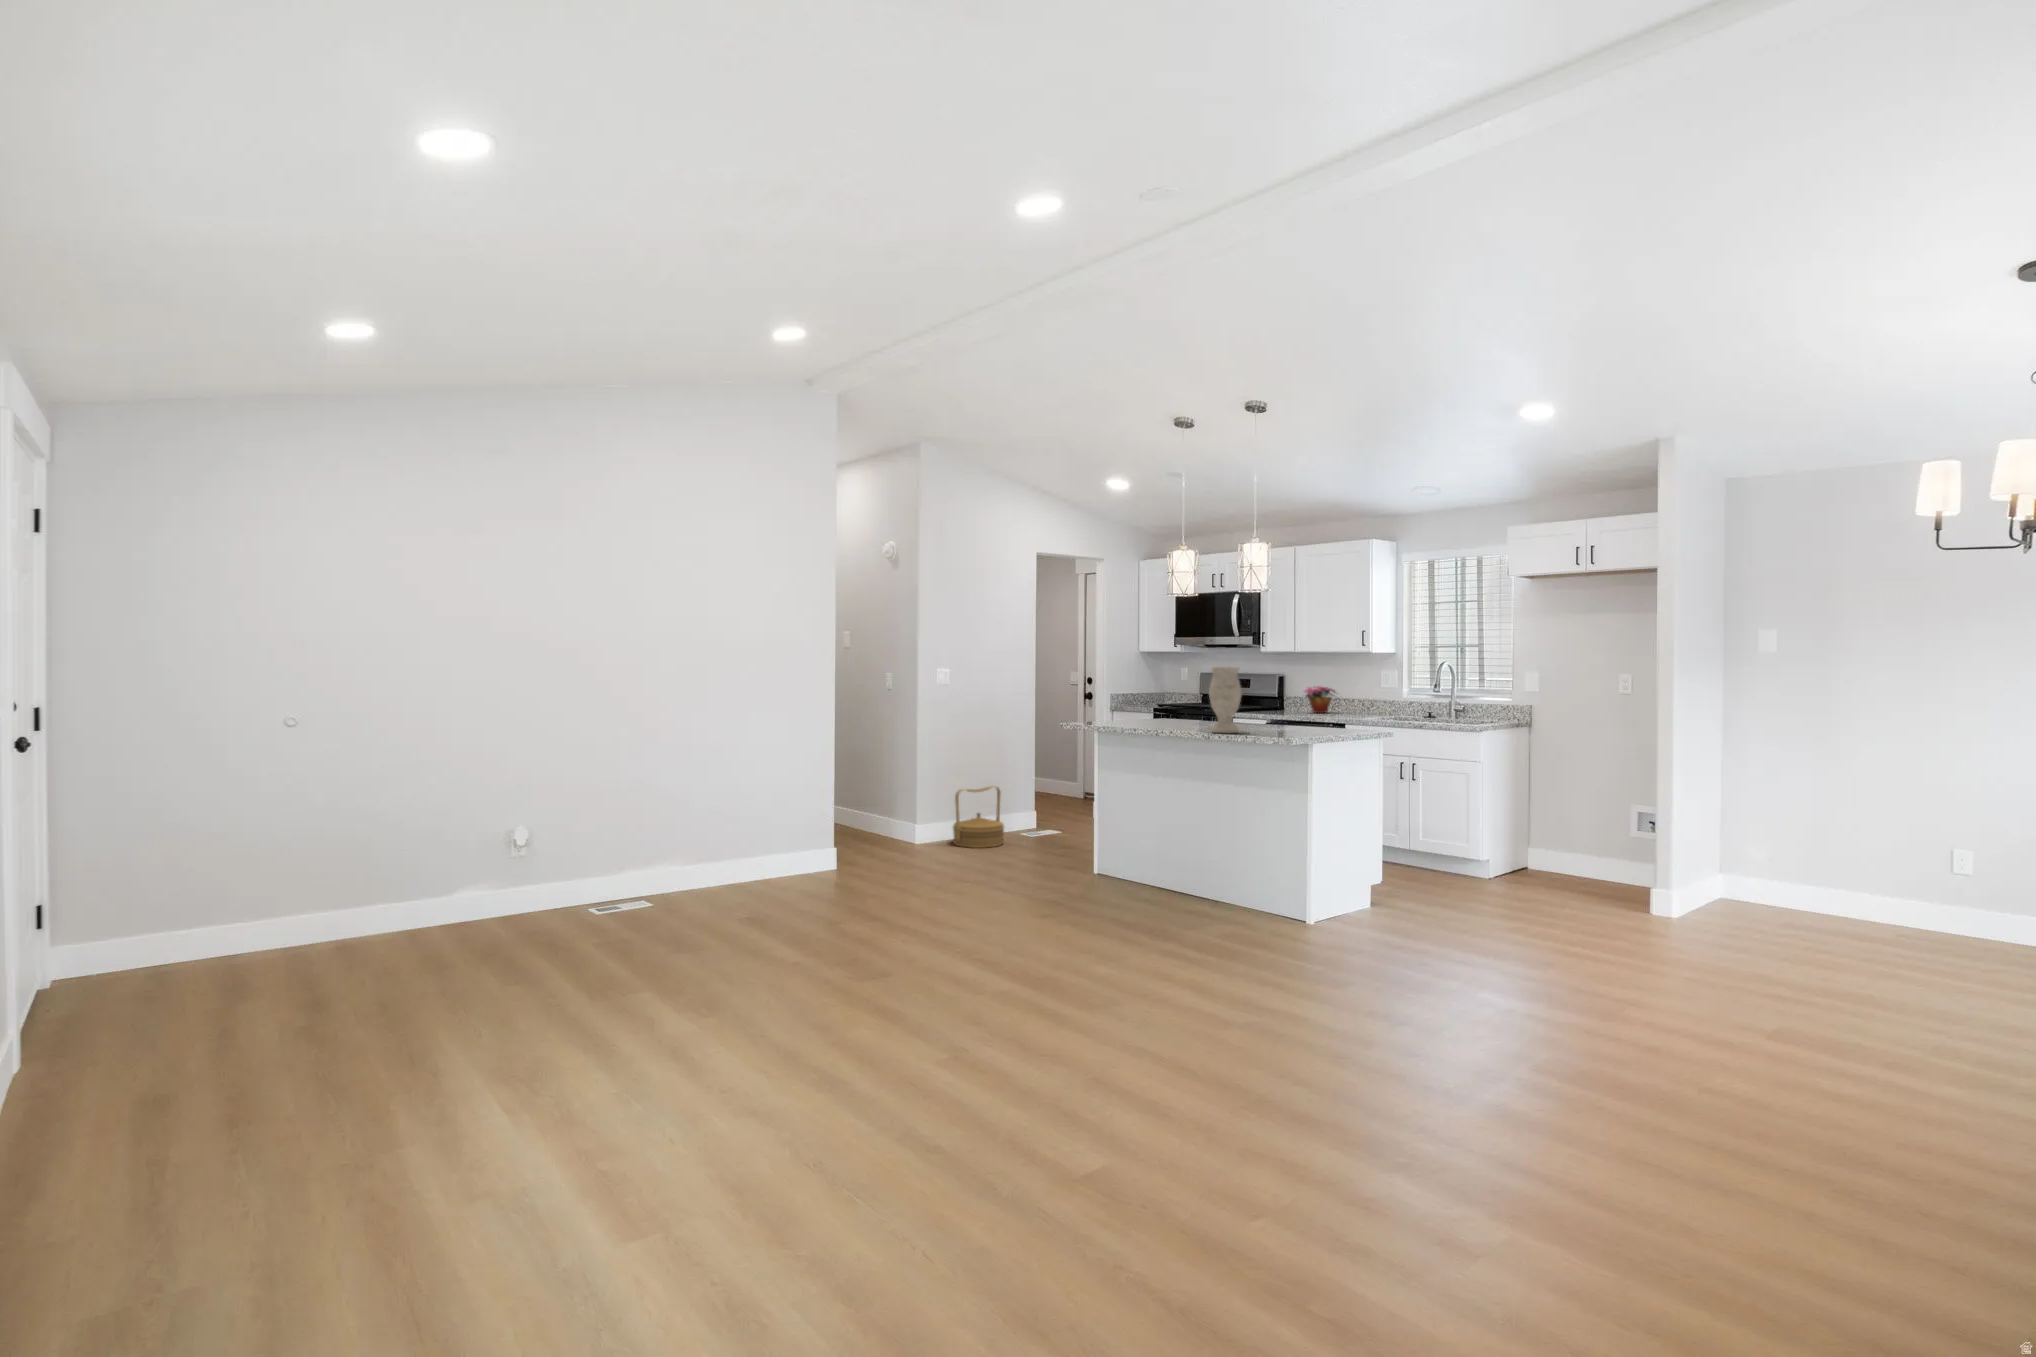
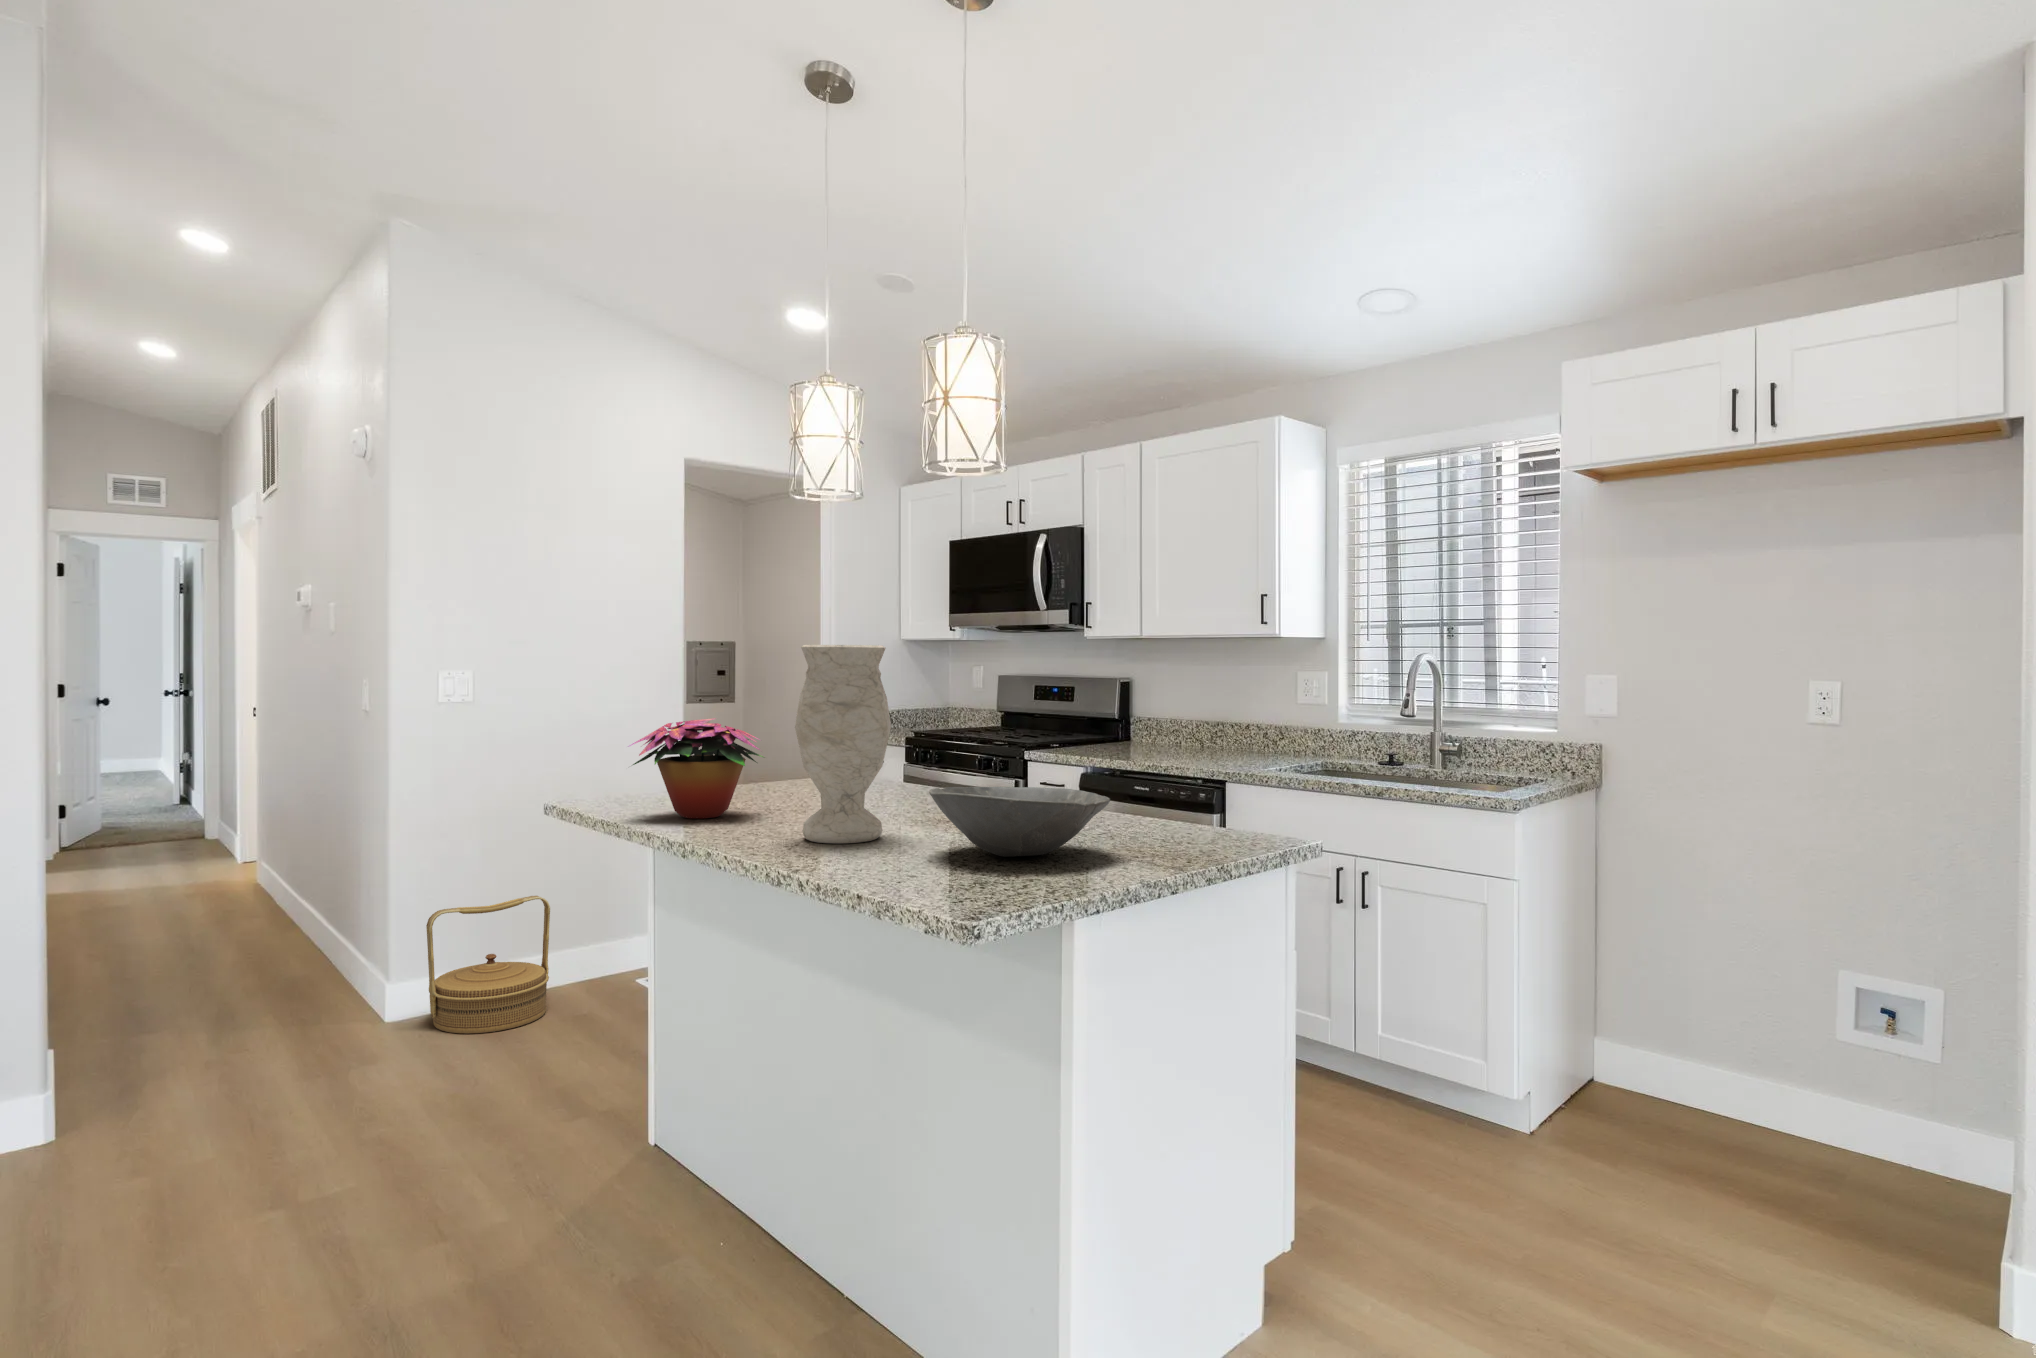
flower arrangement: present [1304,686,1335,713] -> present [630,719,763,819]
bowl: none [1263,713,1324,735] -> present [929,787,1110,857]

